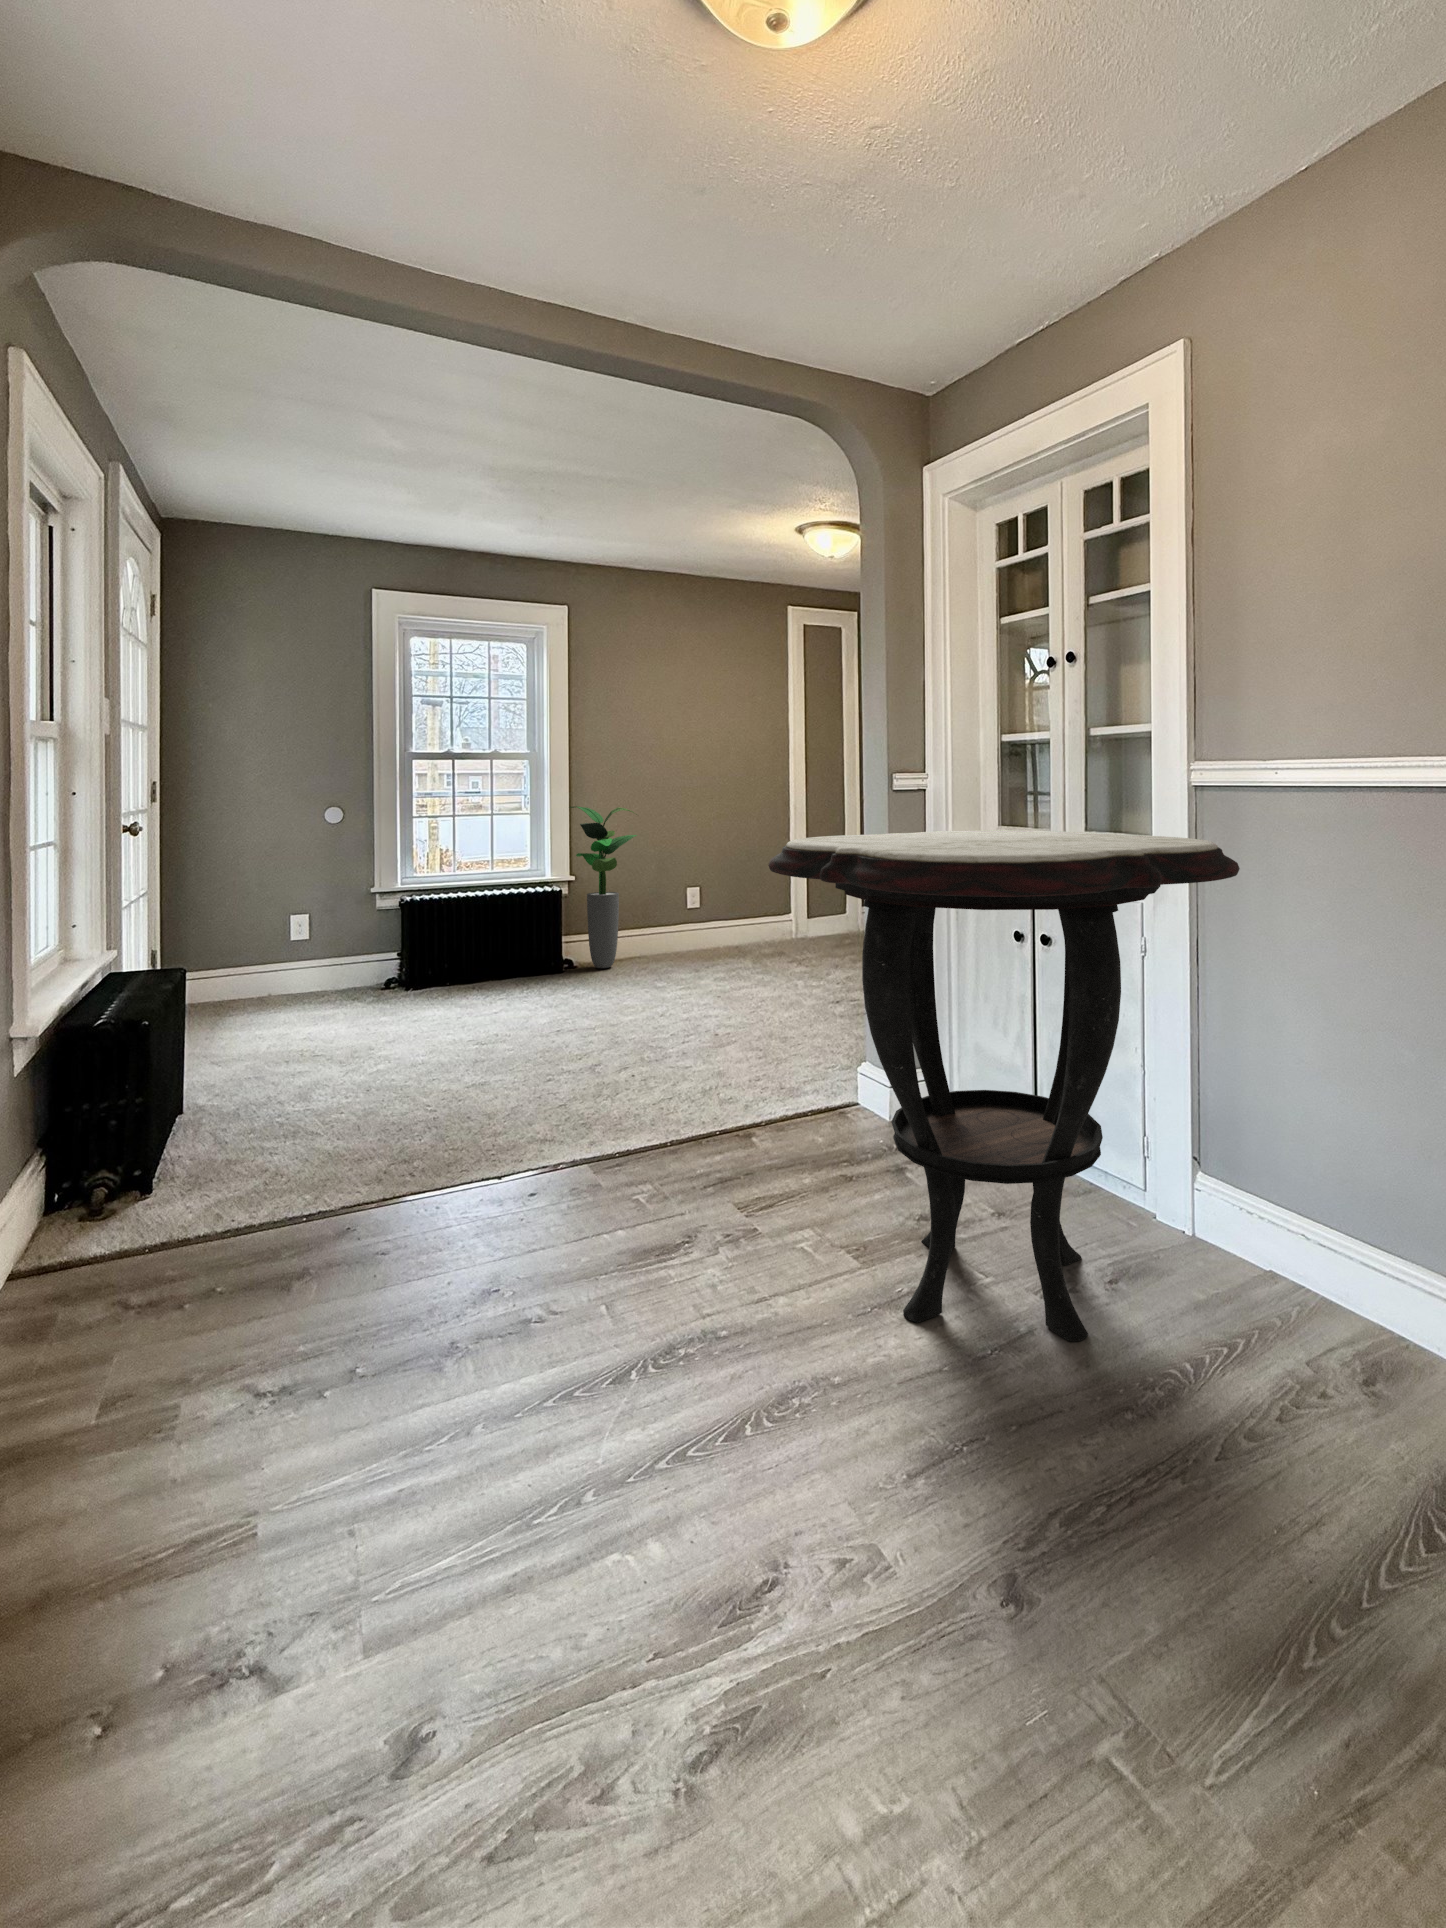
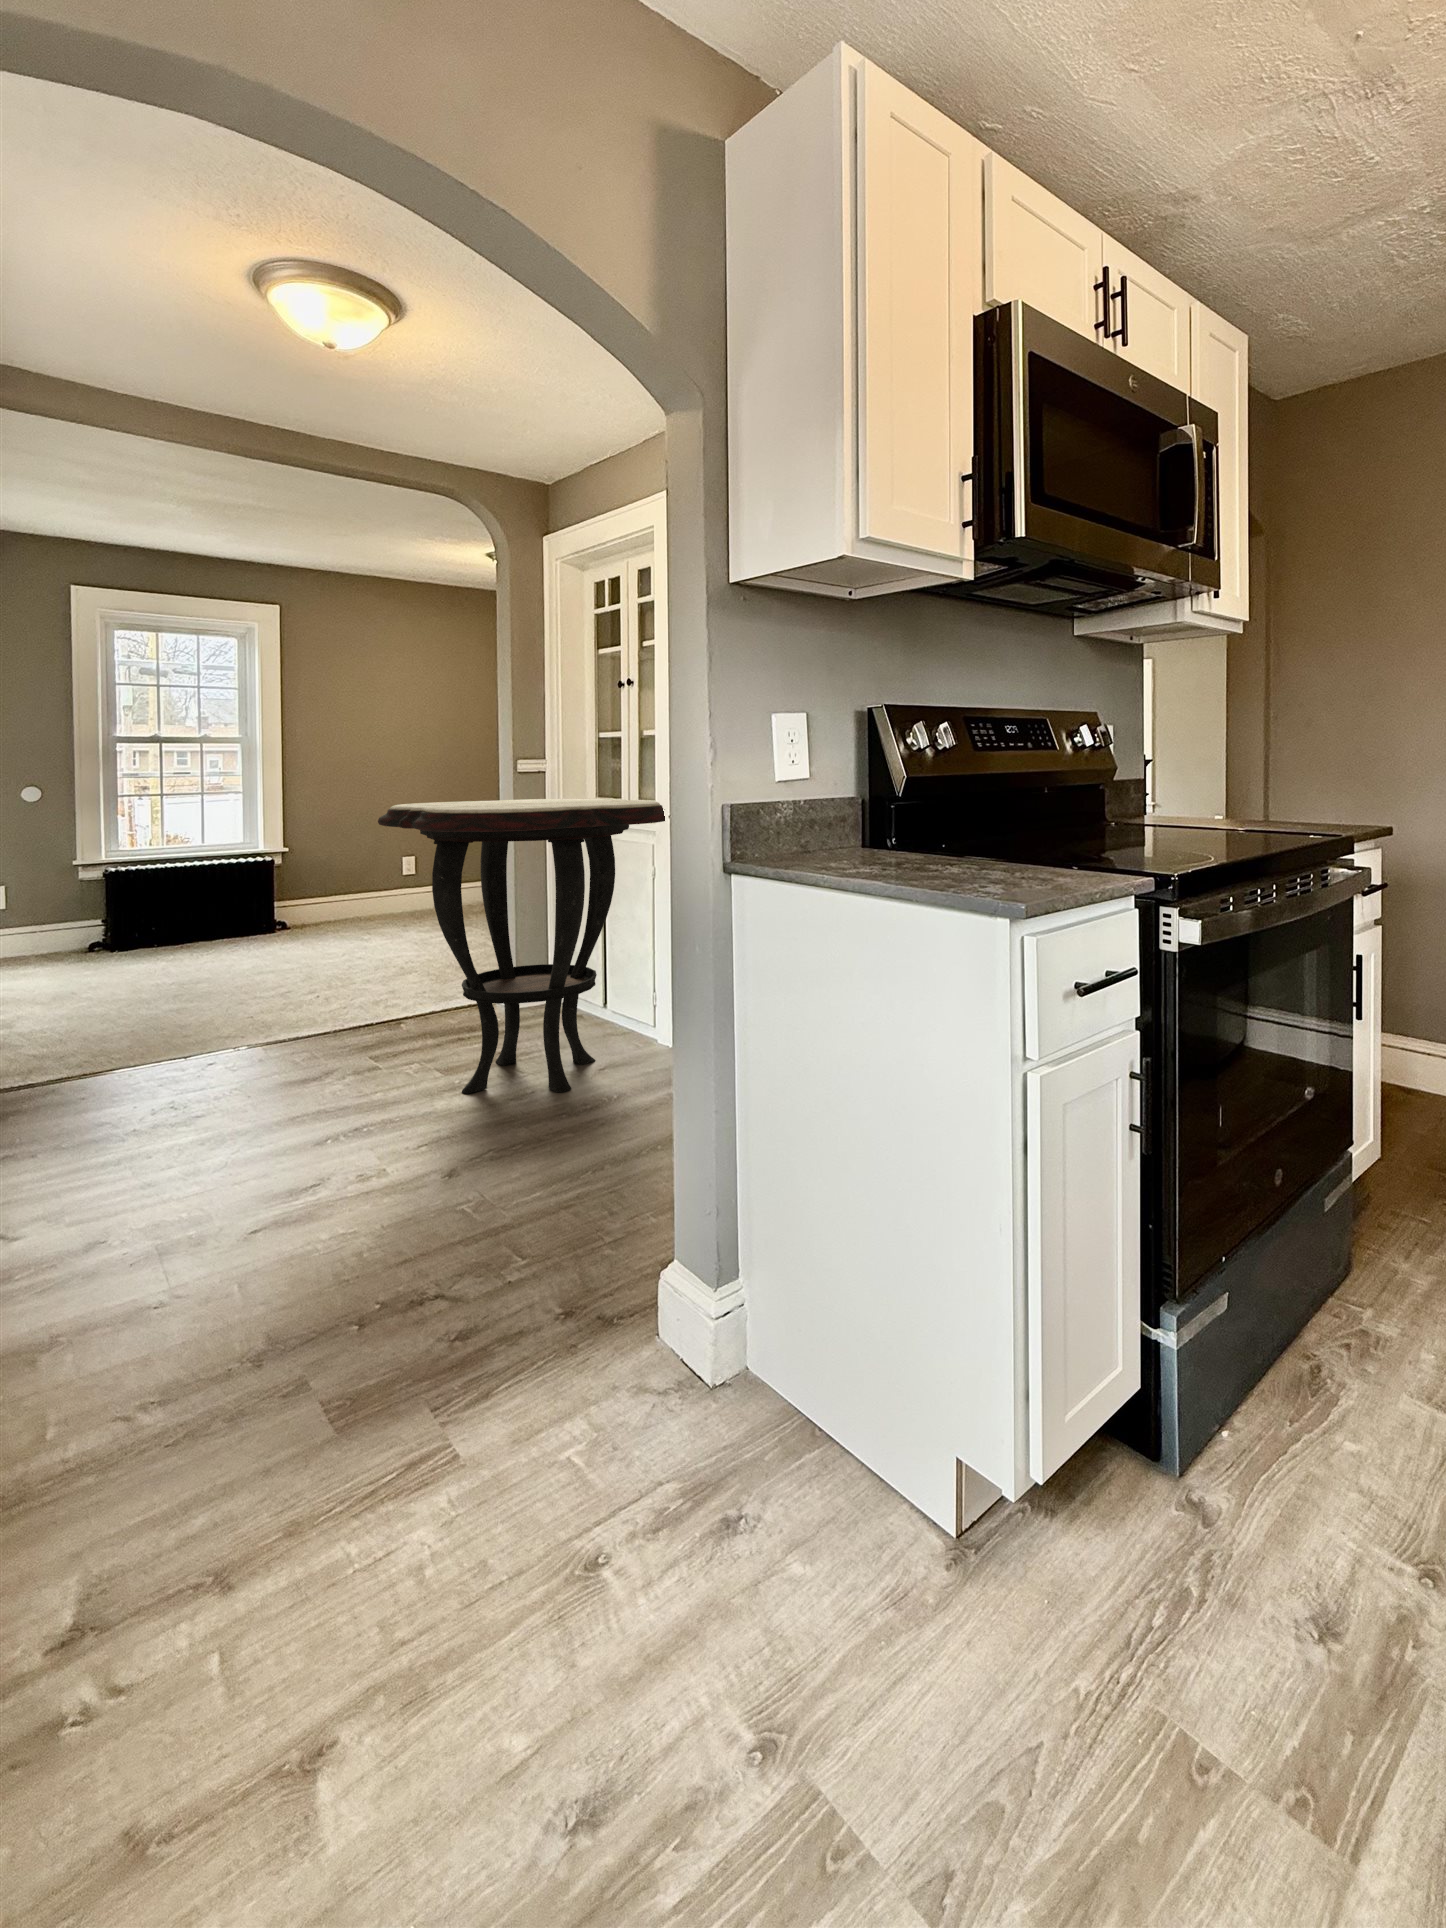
potted plant: present [569,806,637,968] -> none [281,786,350,929]

